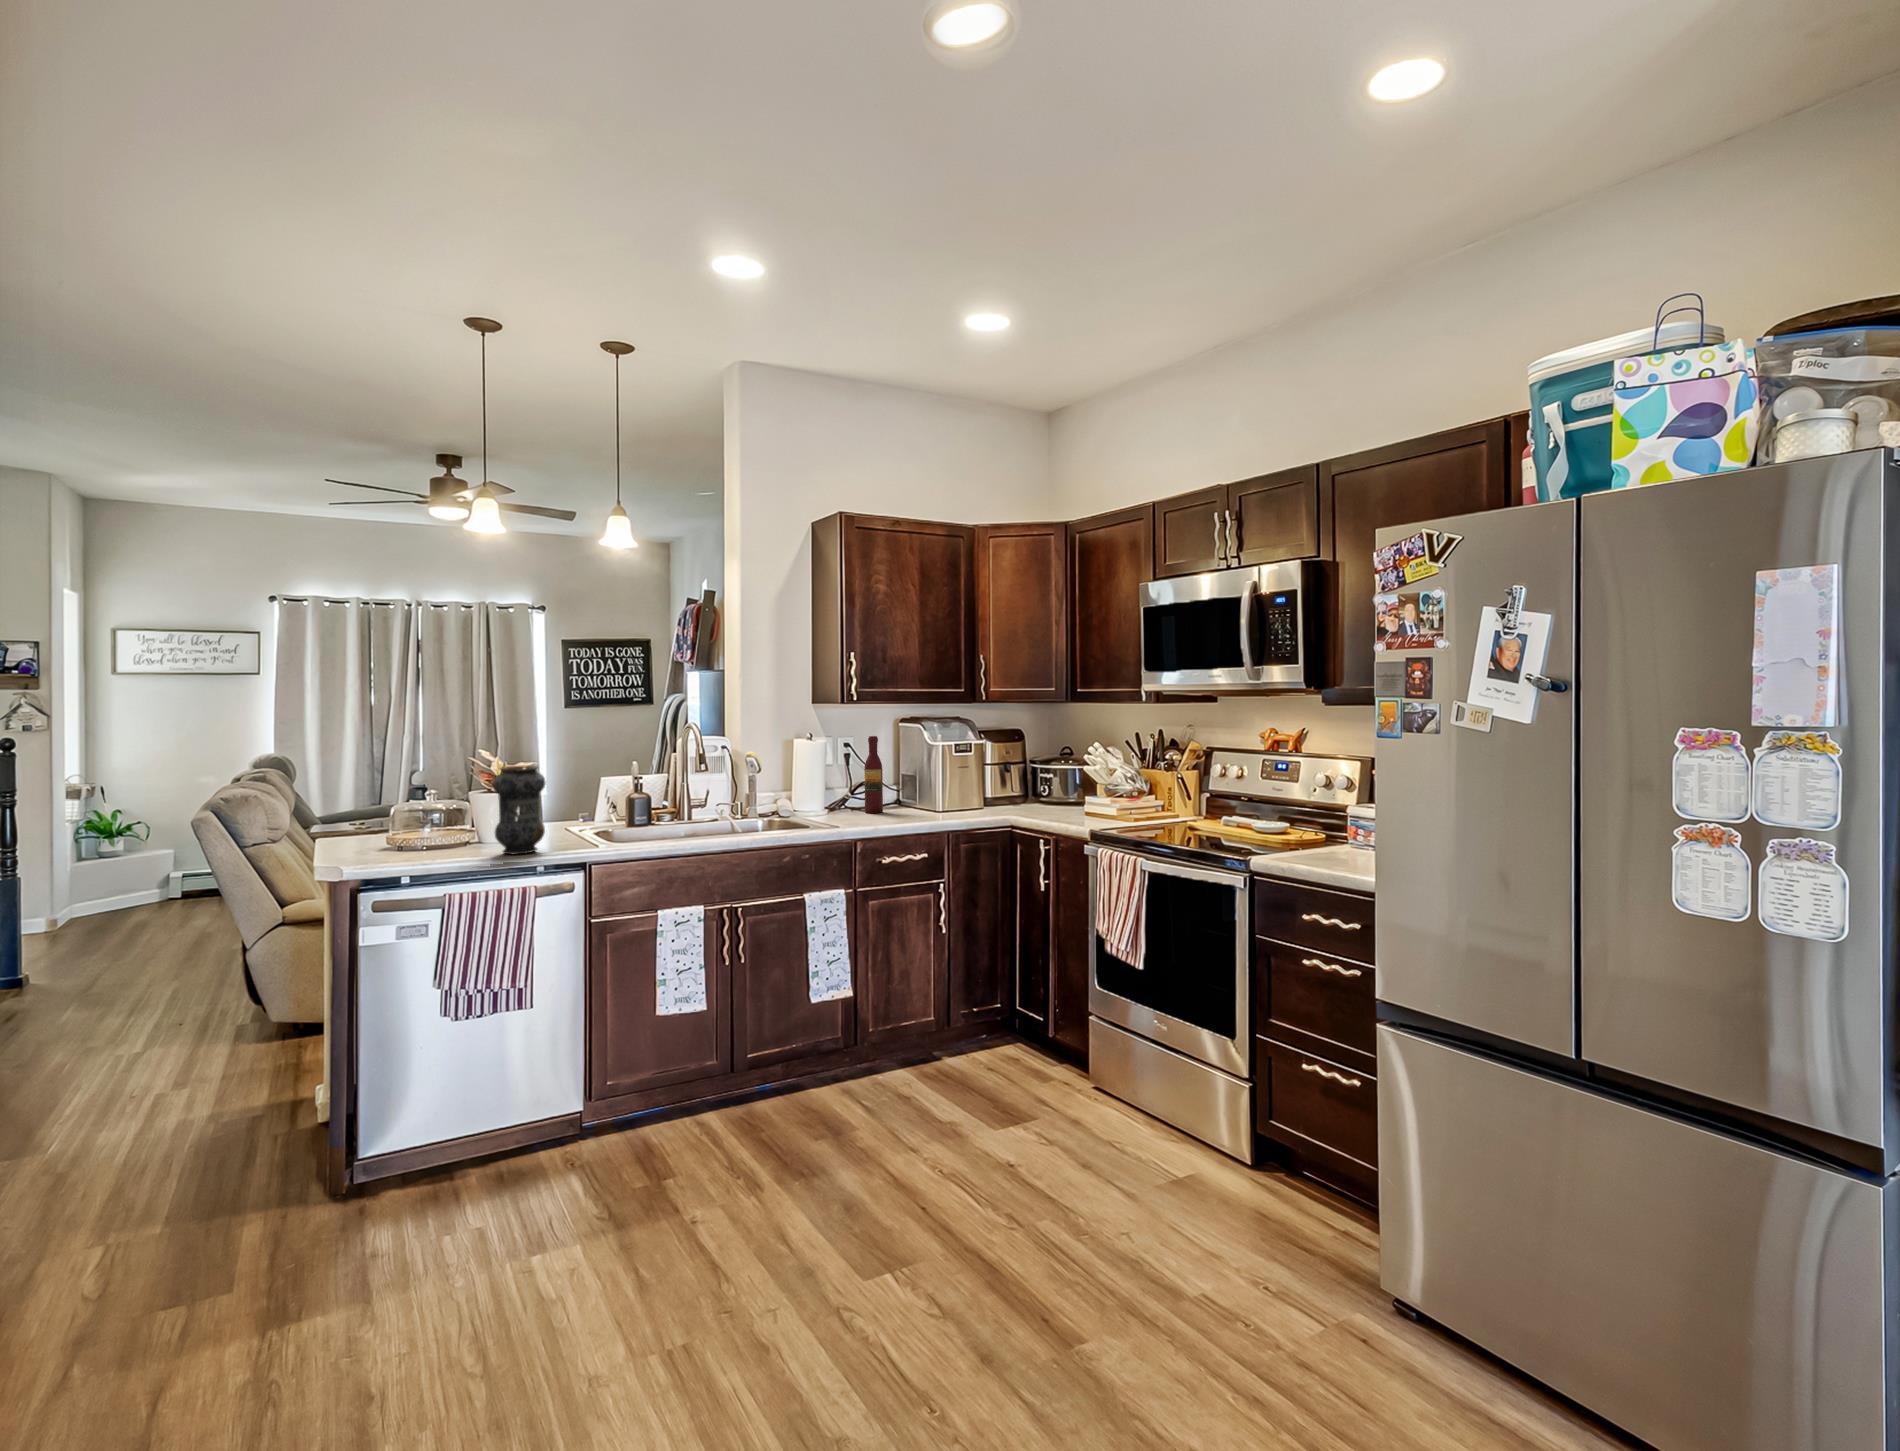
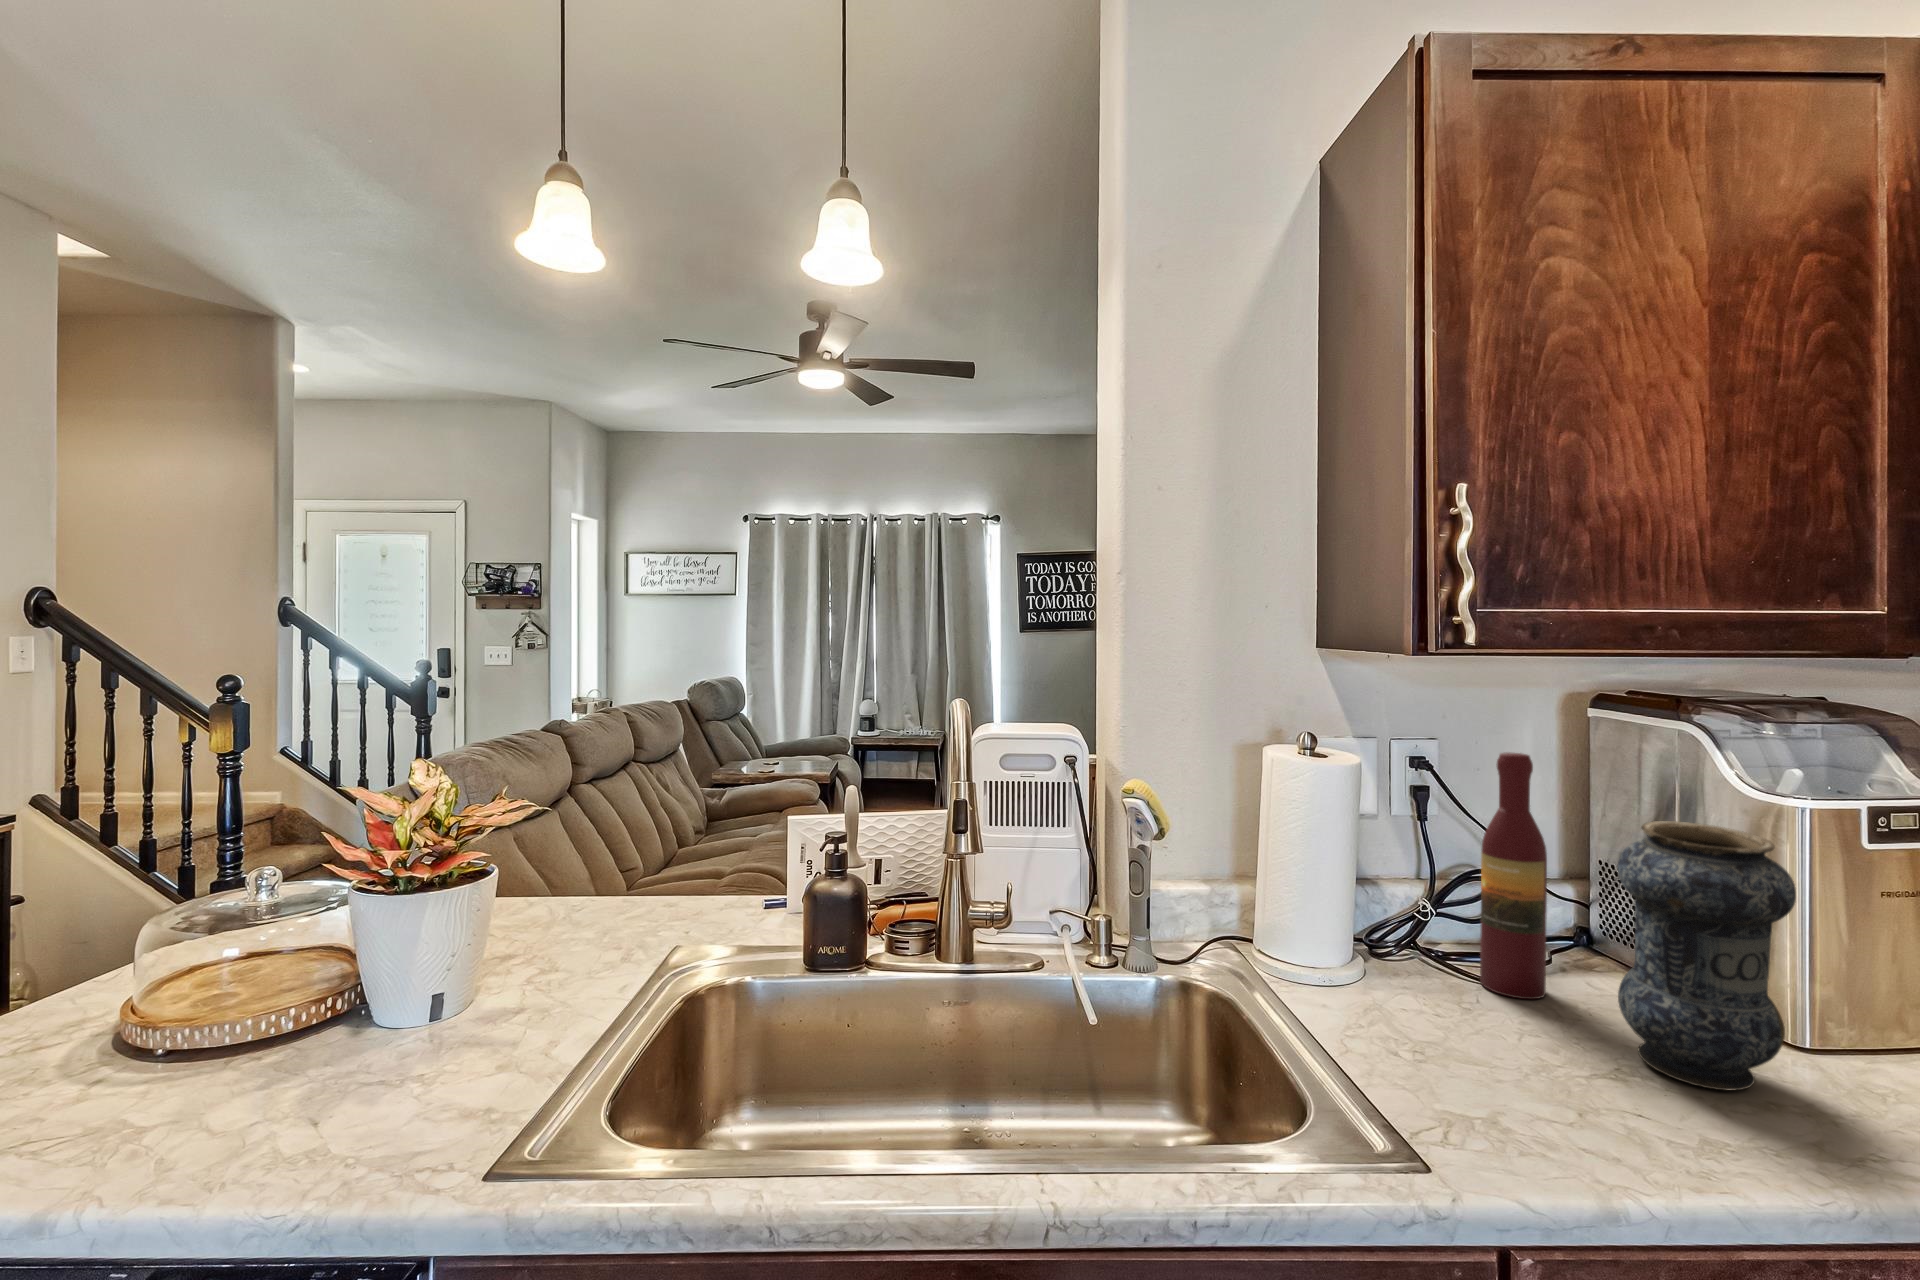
vase: present [492,765,545,854] -> present [1618,821,1796,1091]

